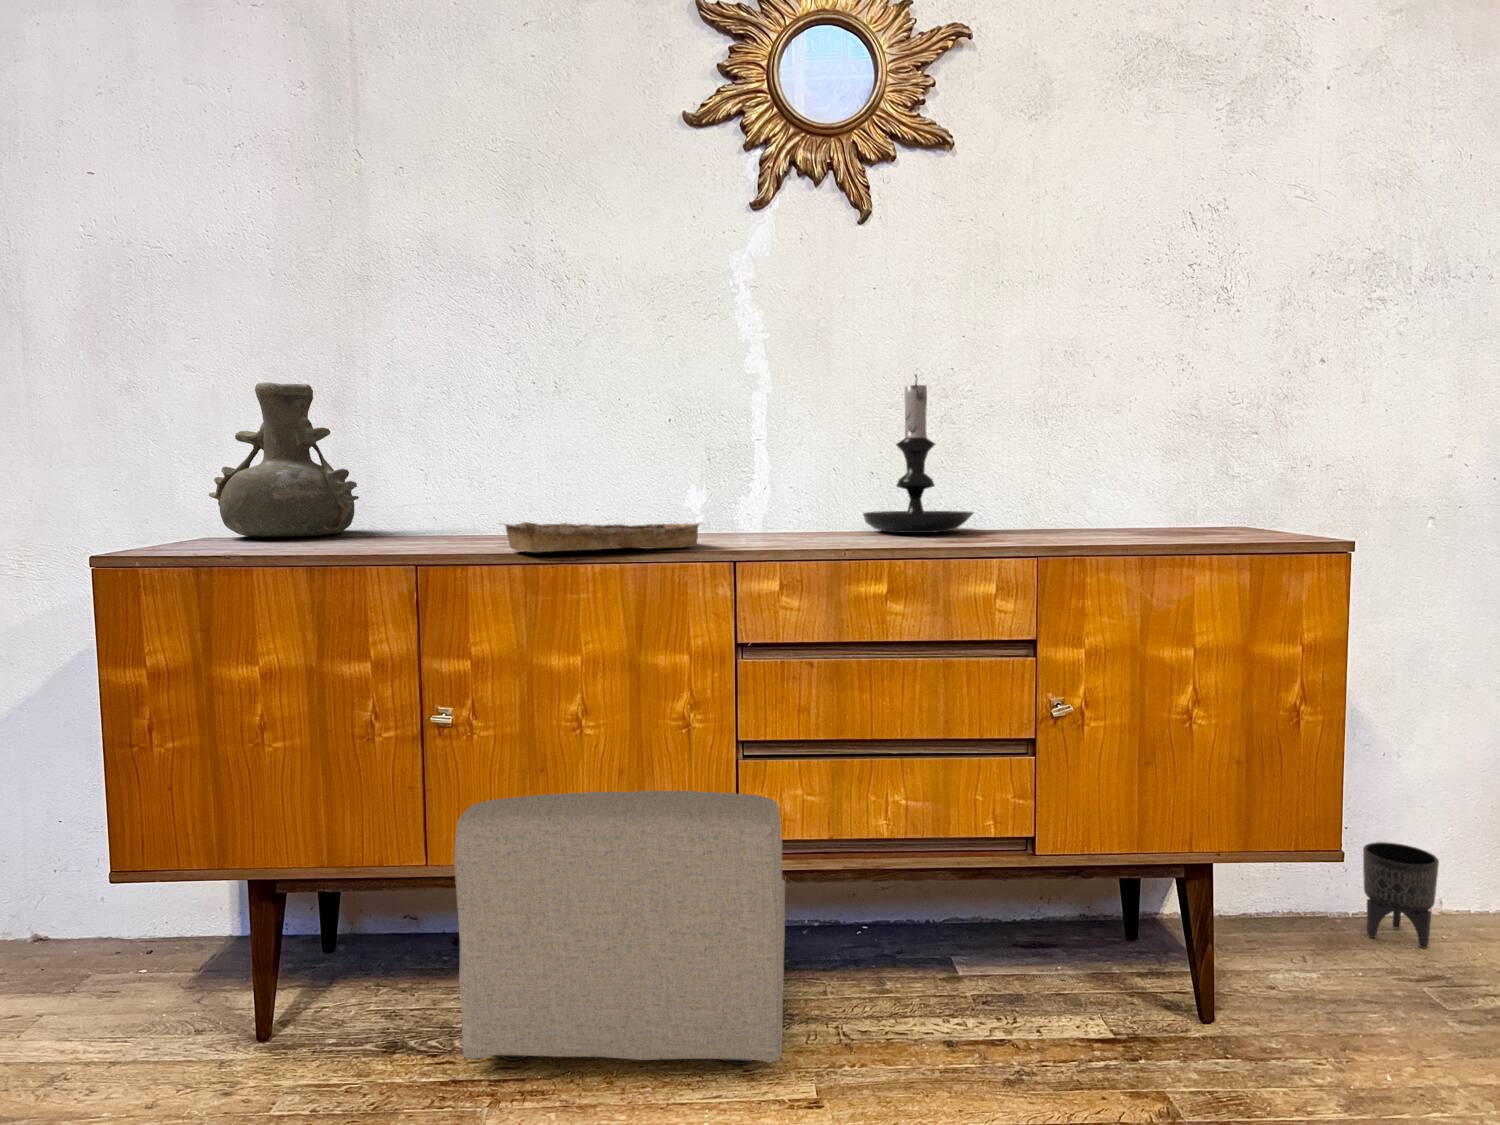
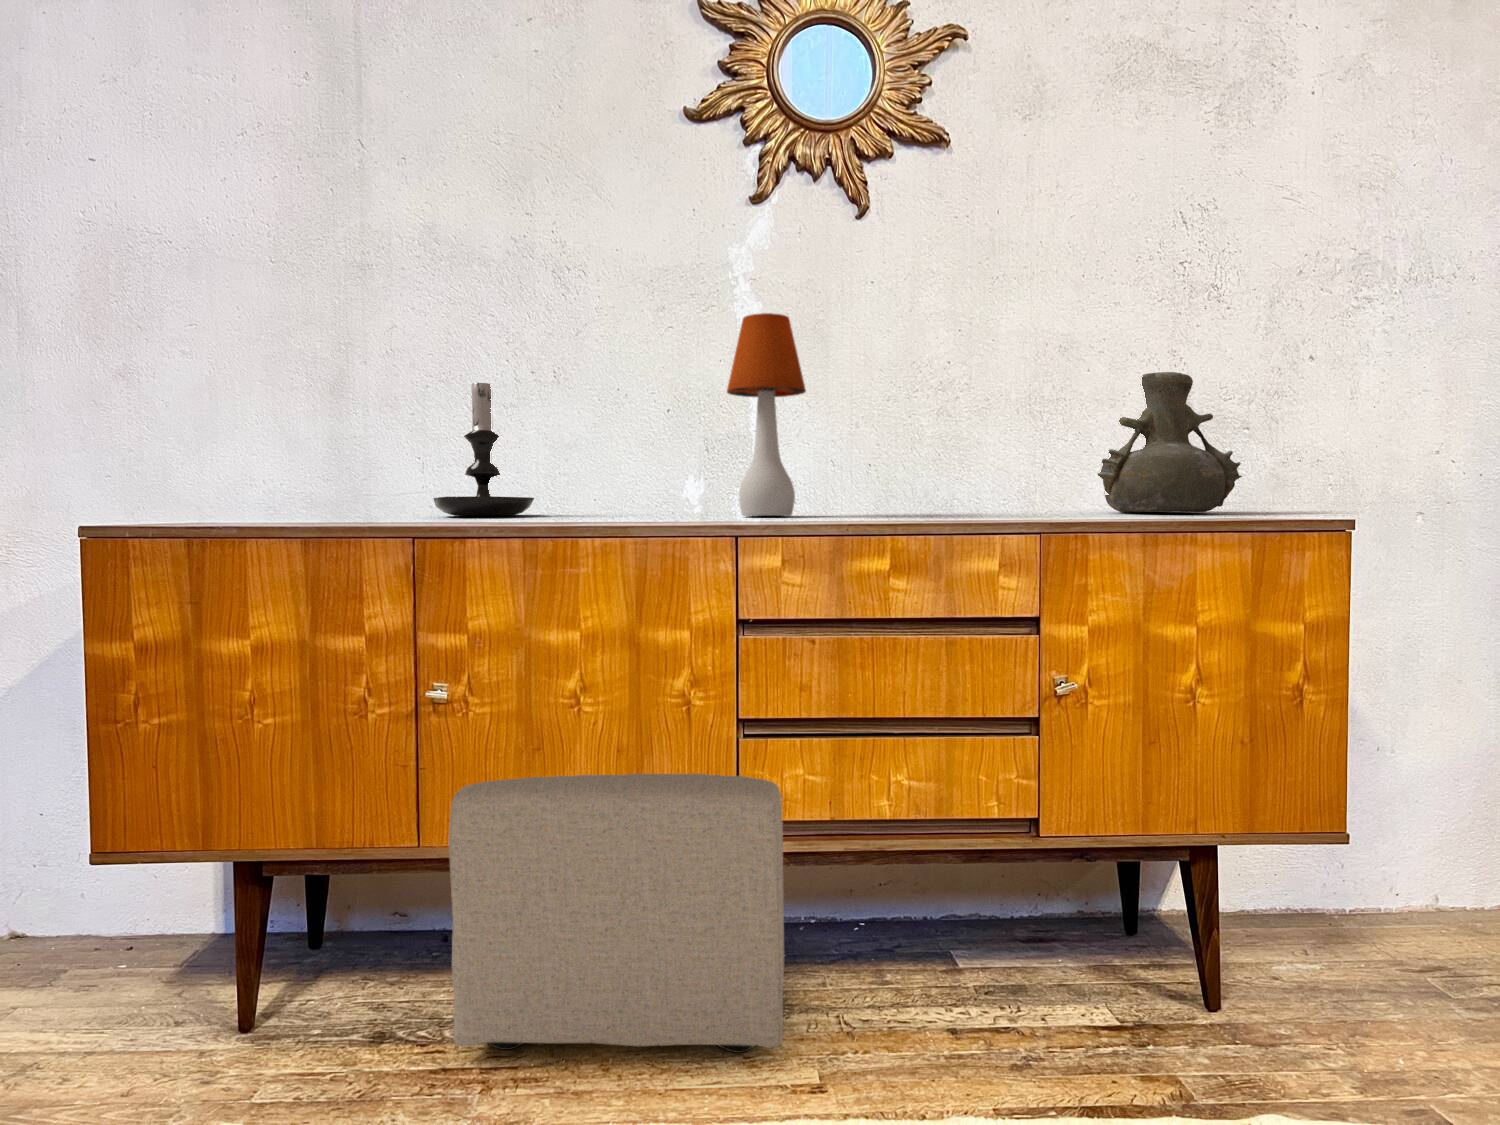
table lamp: none [727,325,807,528] -> present [727,313,806,516]
candle holder: present [863,375,973,533] -> present [433,383,534,516]
vase: present [208,383,359,537] -> present [1098,372,1242,512]
tray: present [504,522,700,552] -> none [496,492,706,524]
planter: present [1363,842,1439,948] -> none [1363,837,1439,943]

